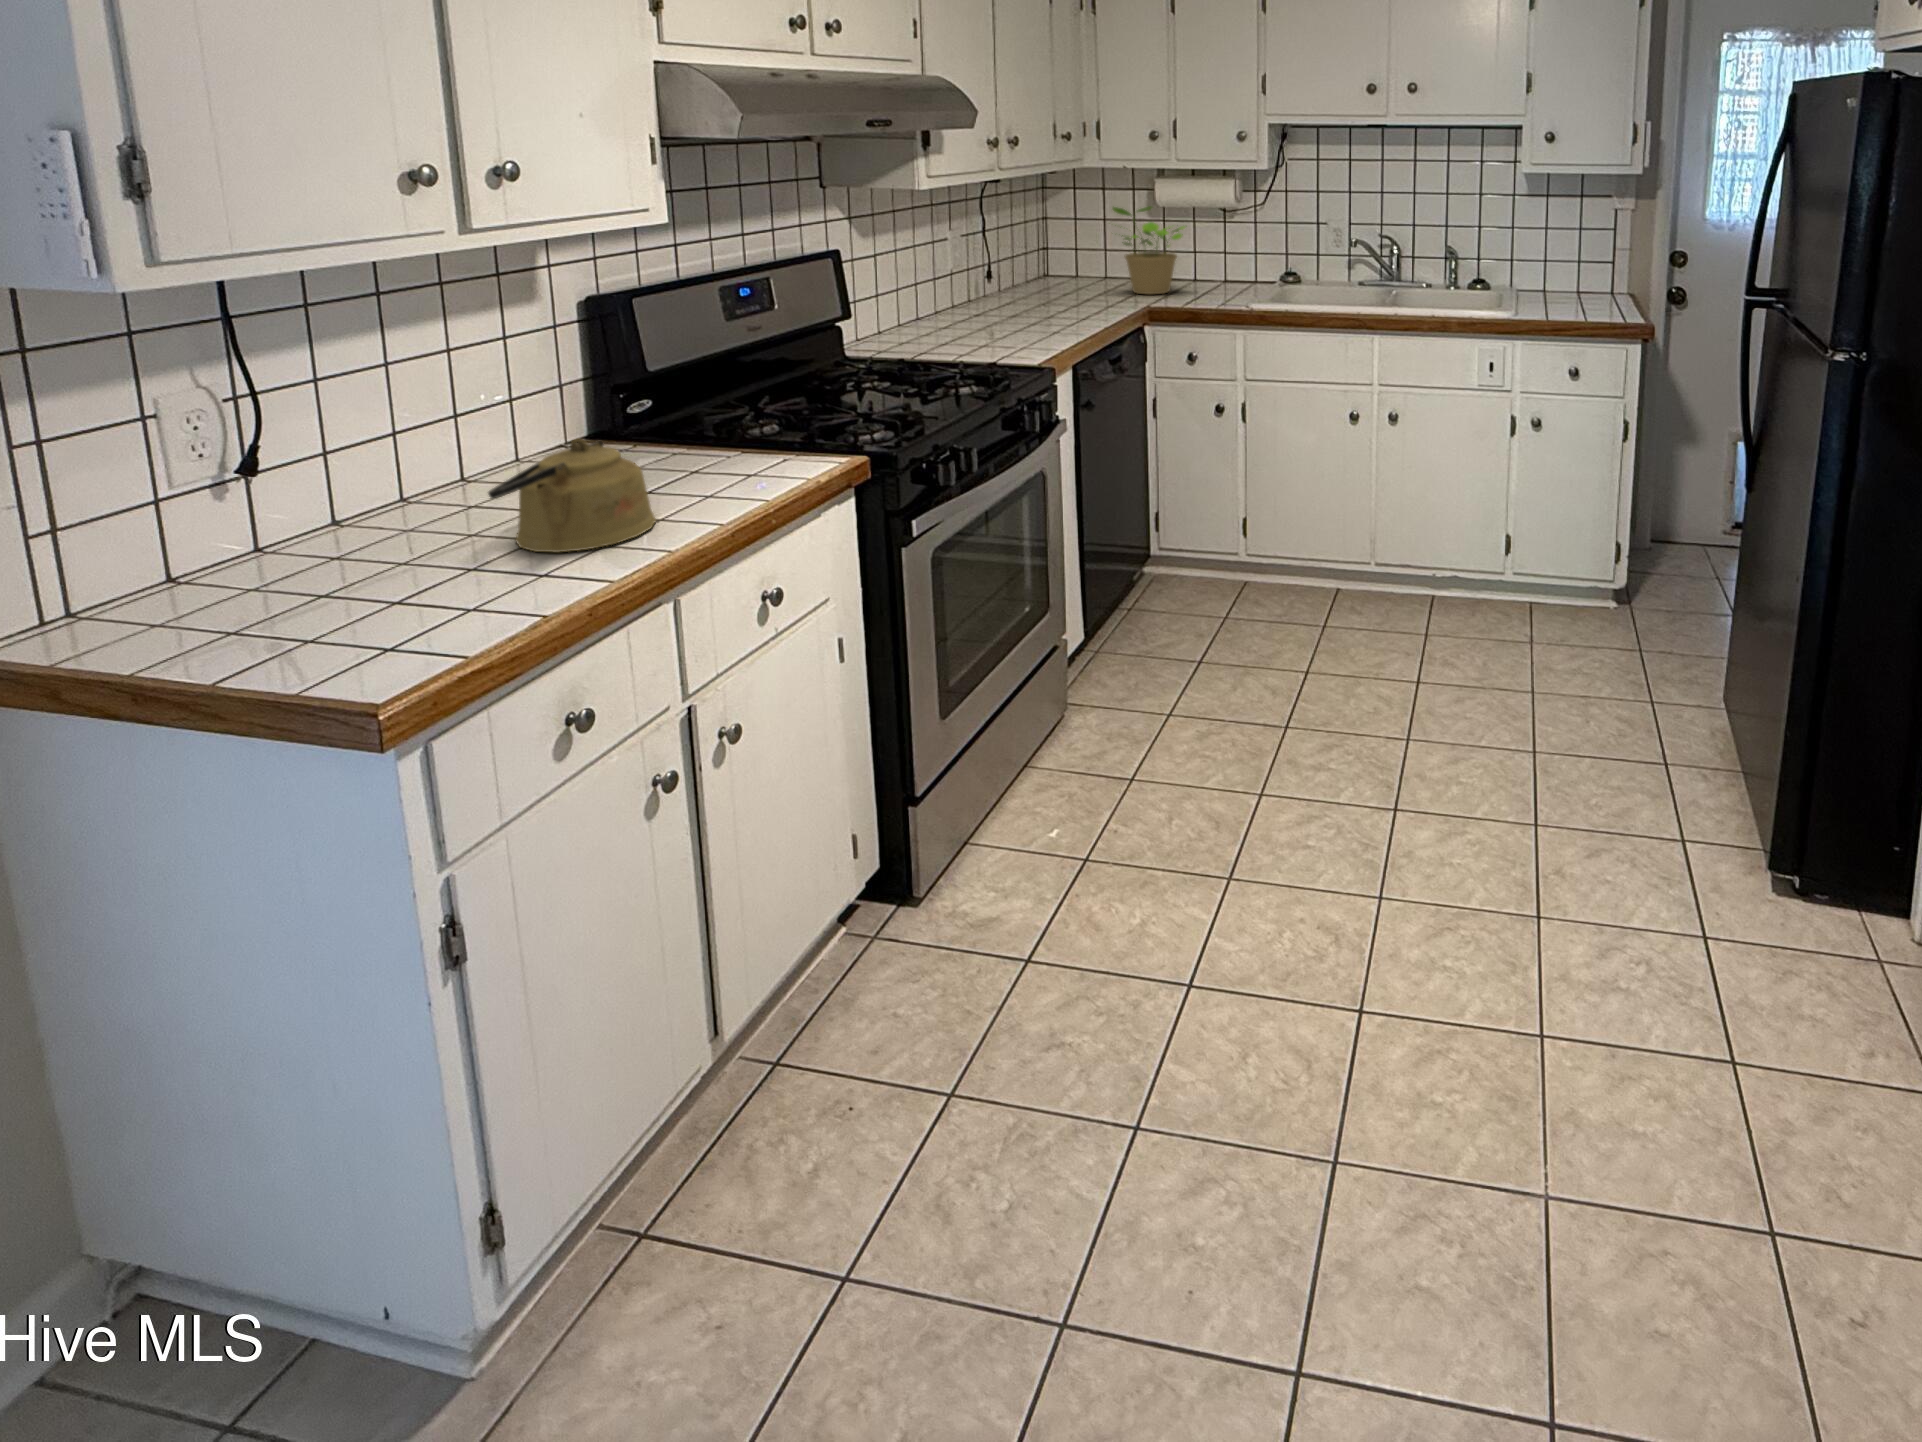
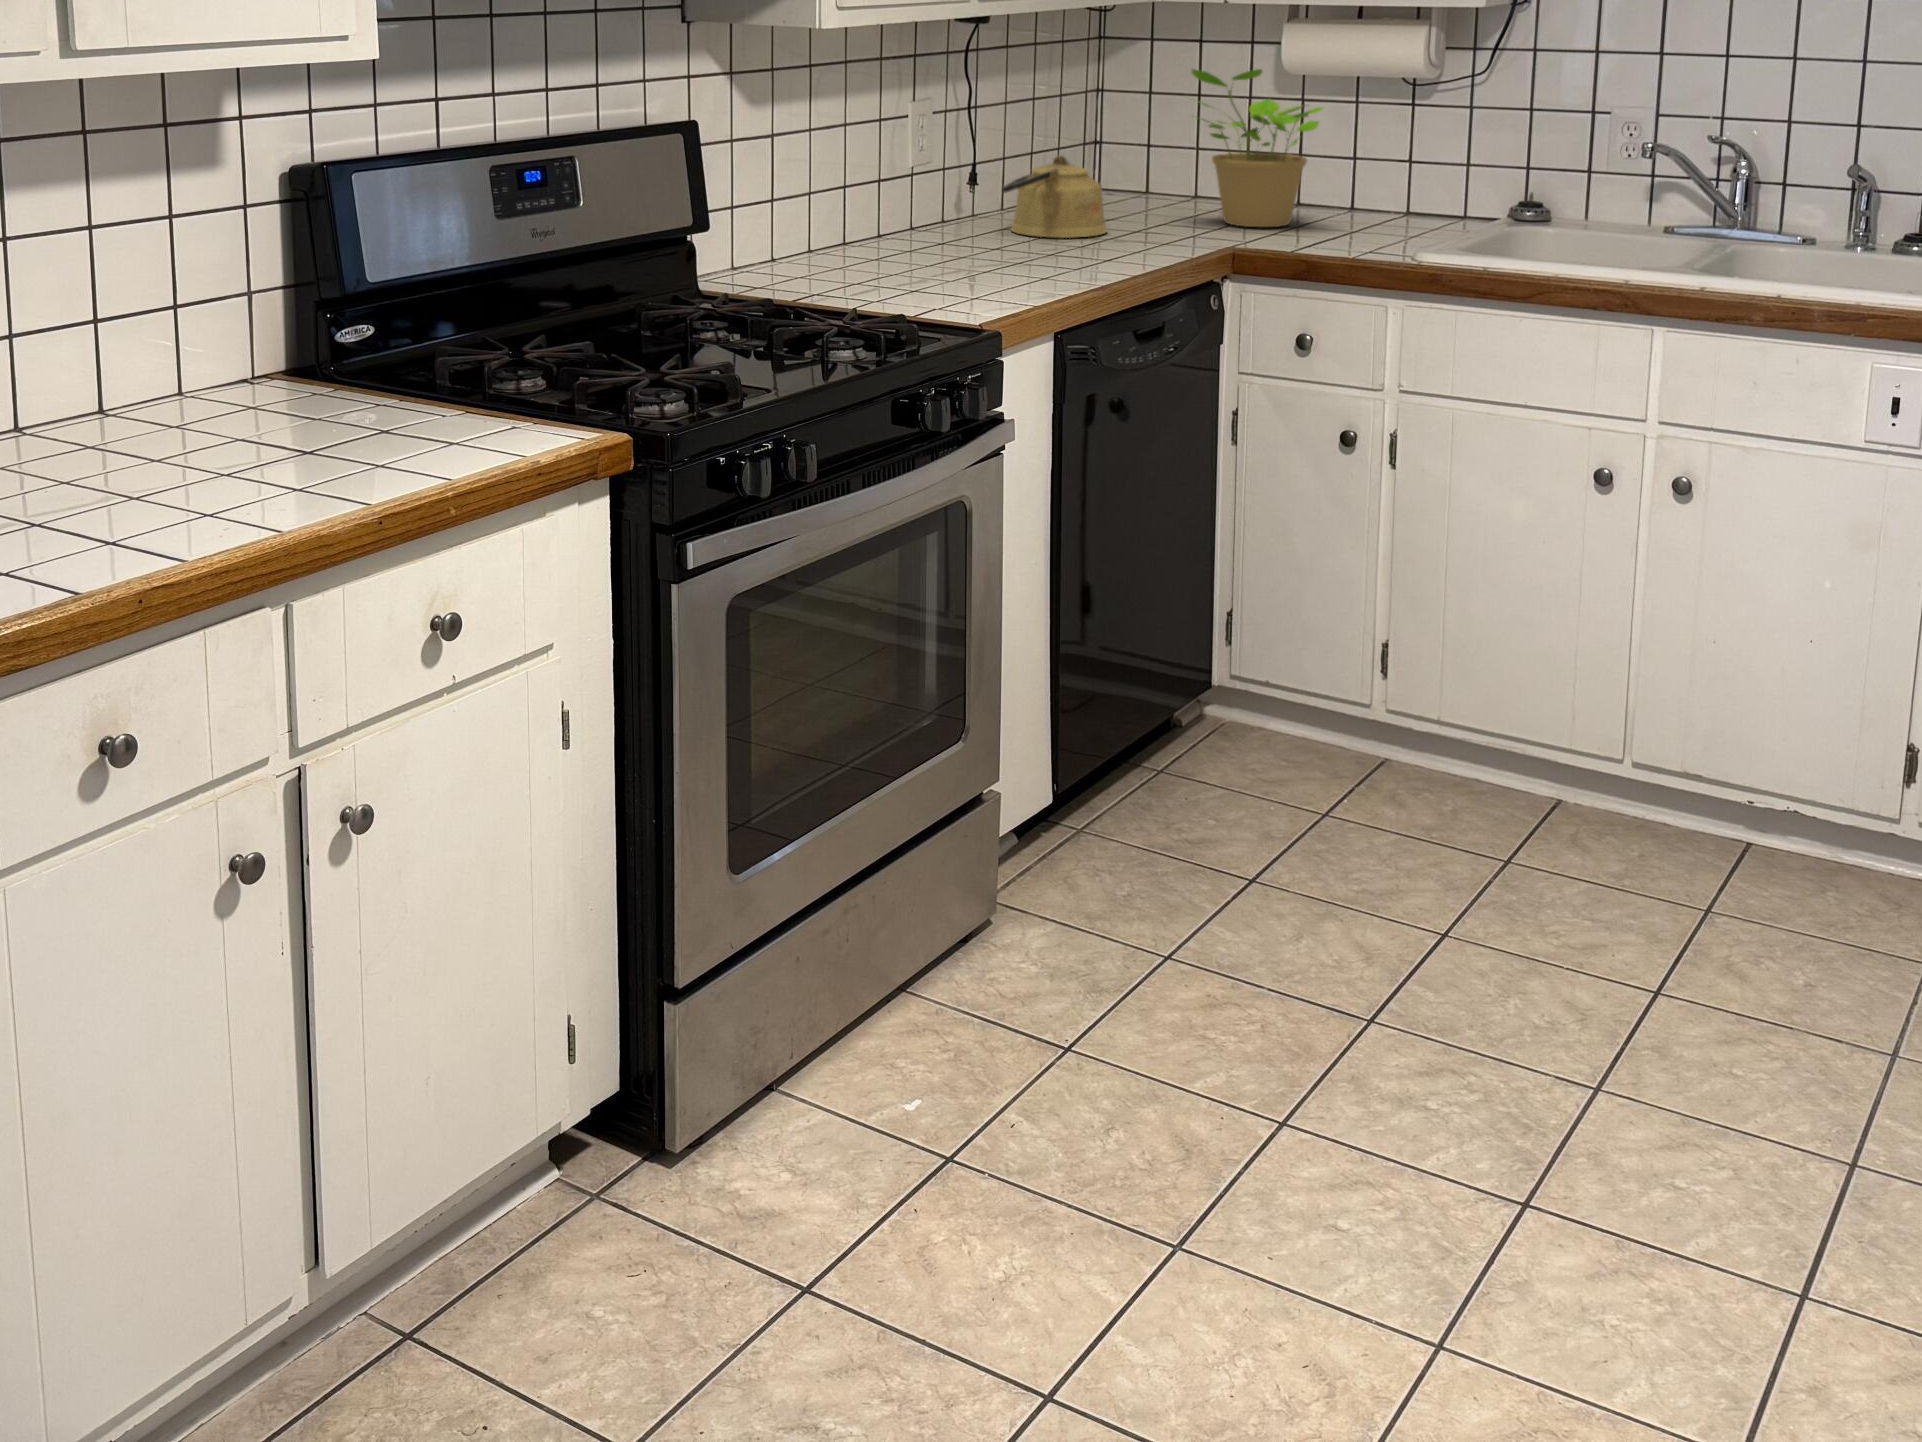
kettle: present [488,439,656,552] -> present [1002,155,1107,238]

